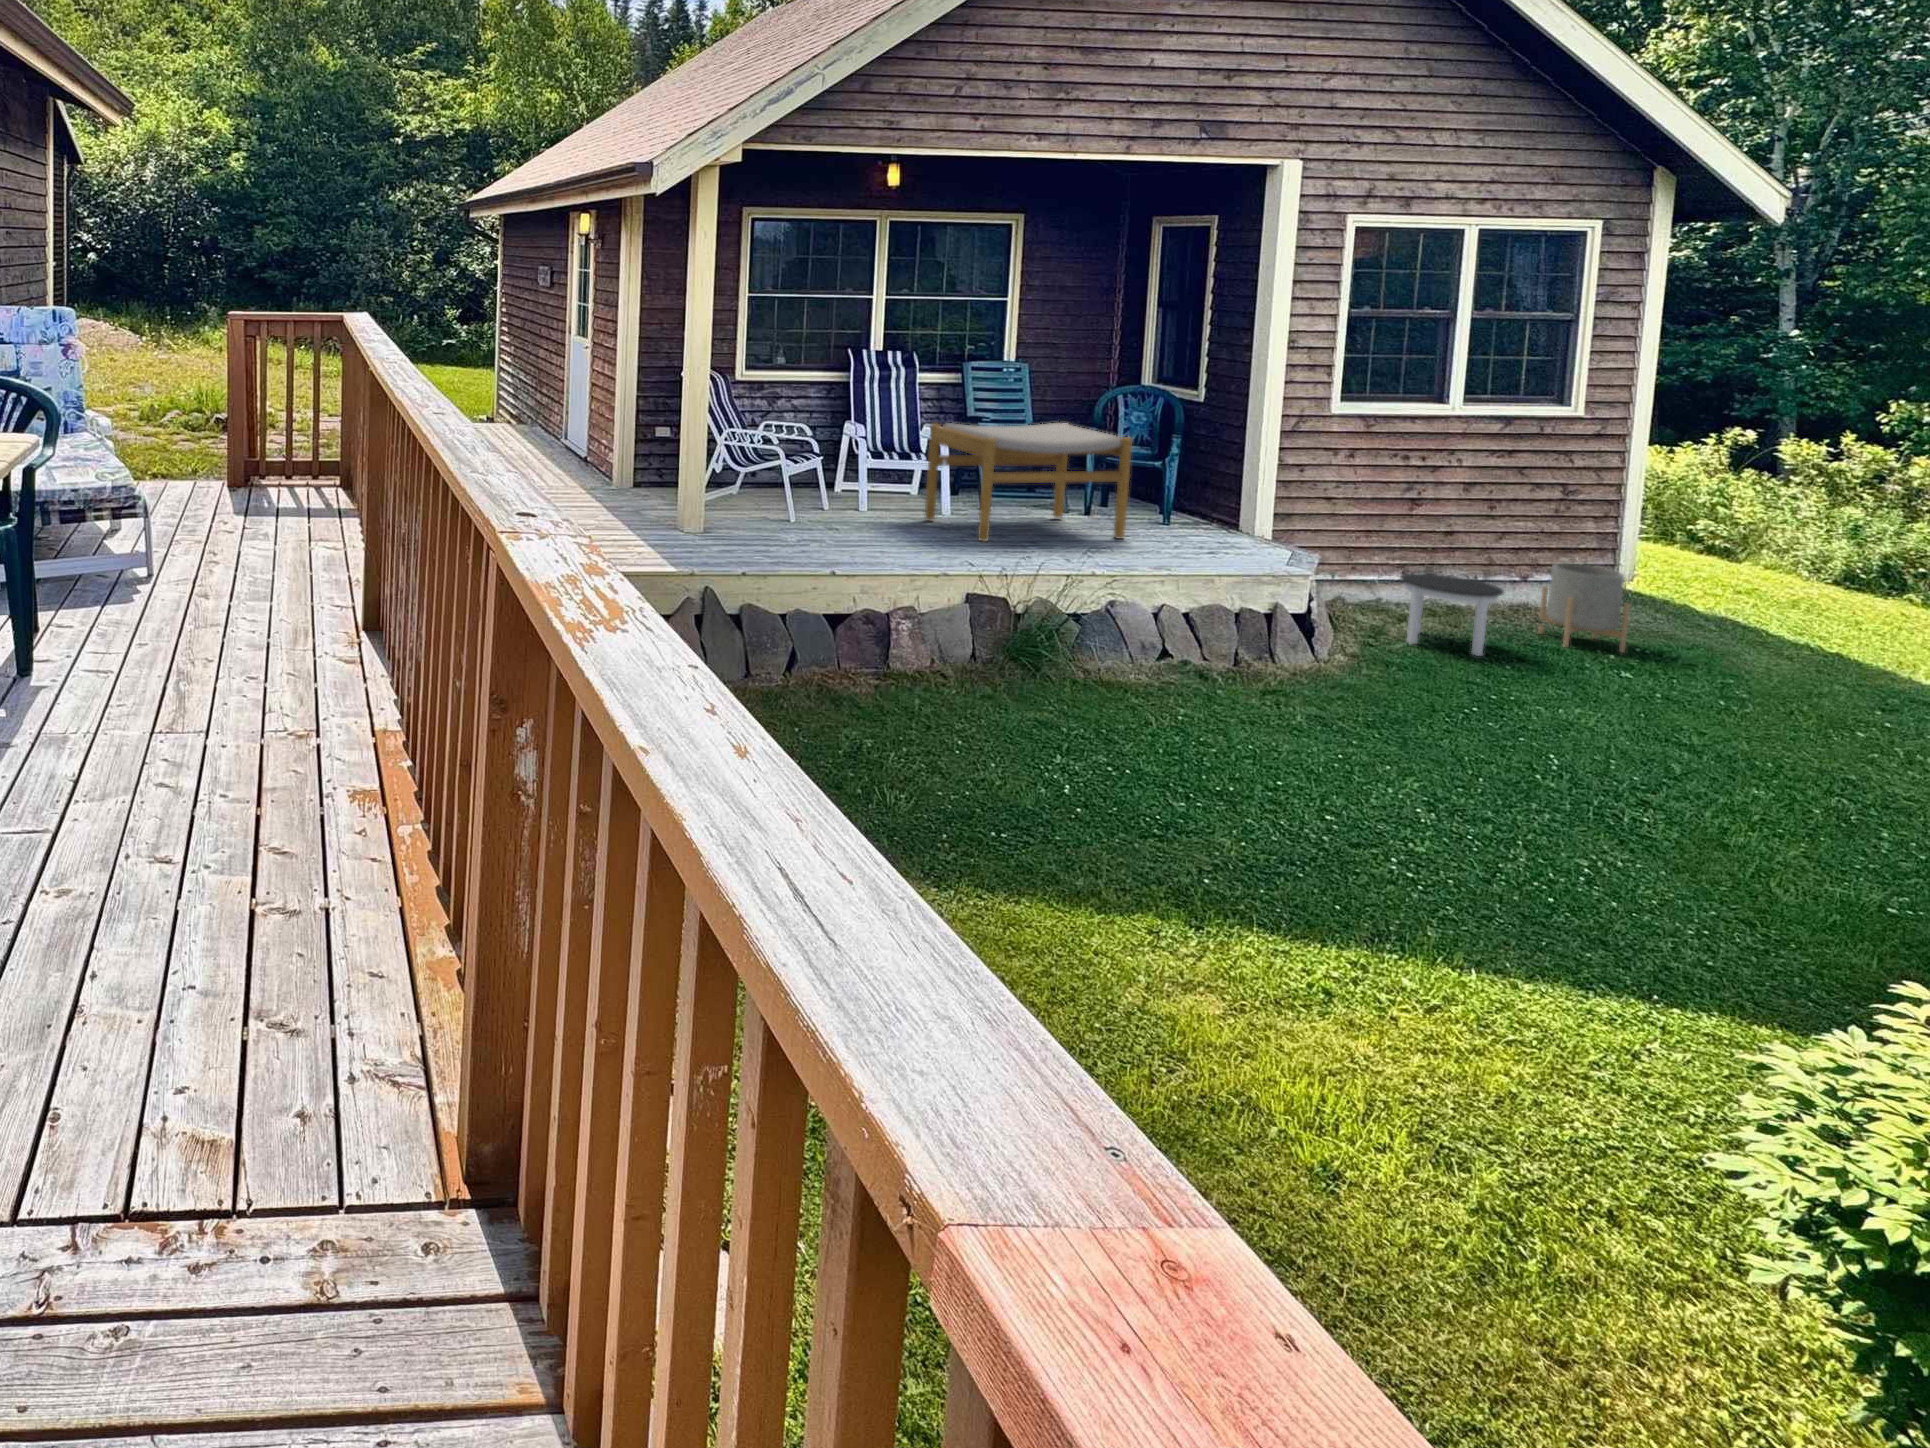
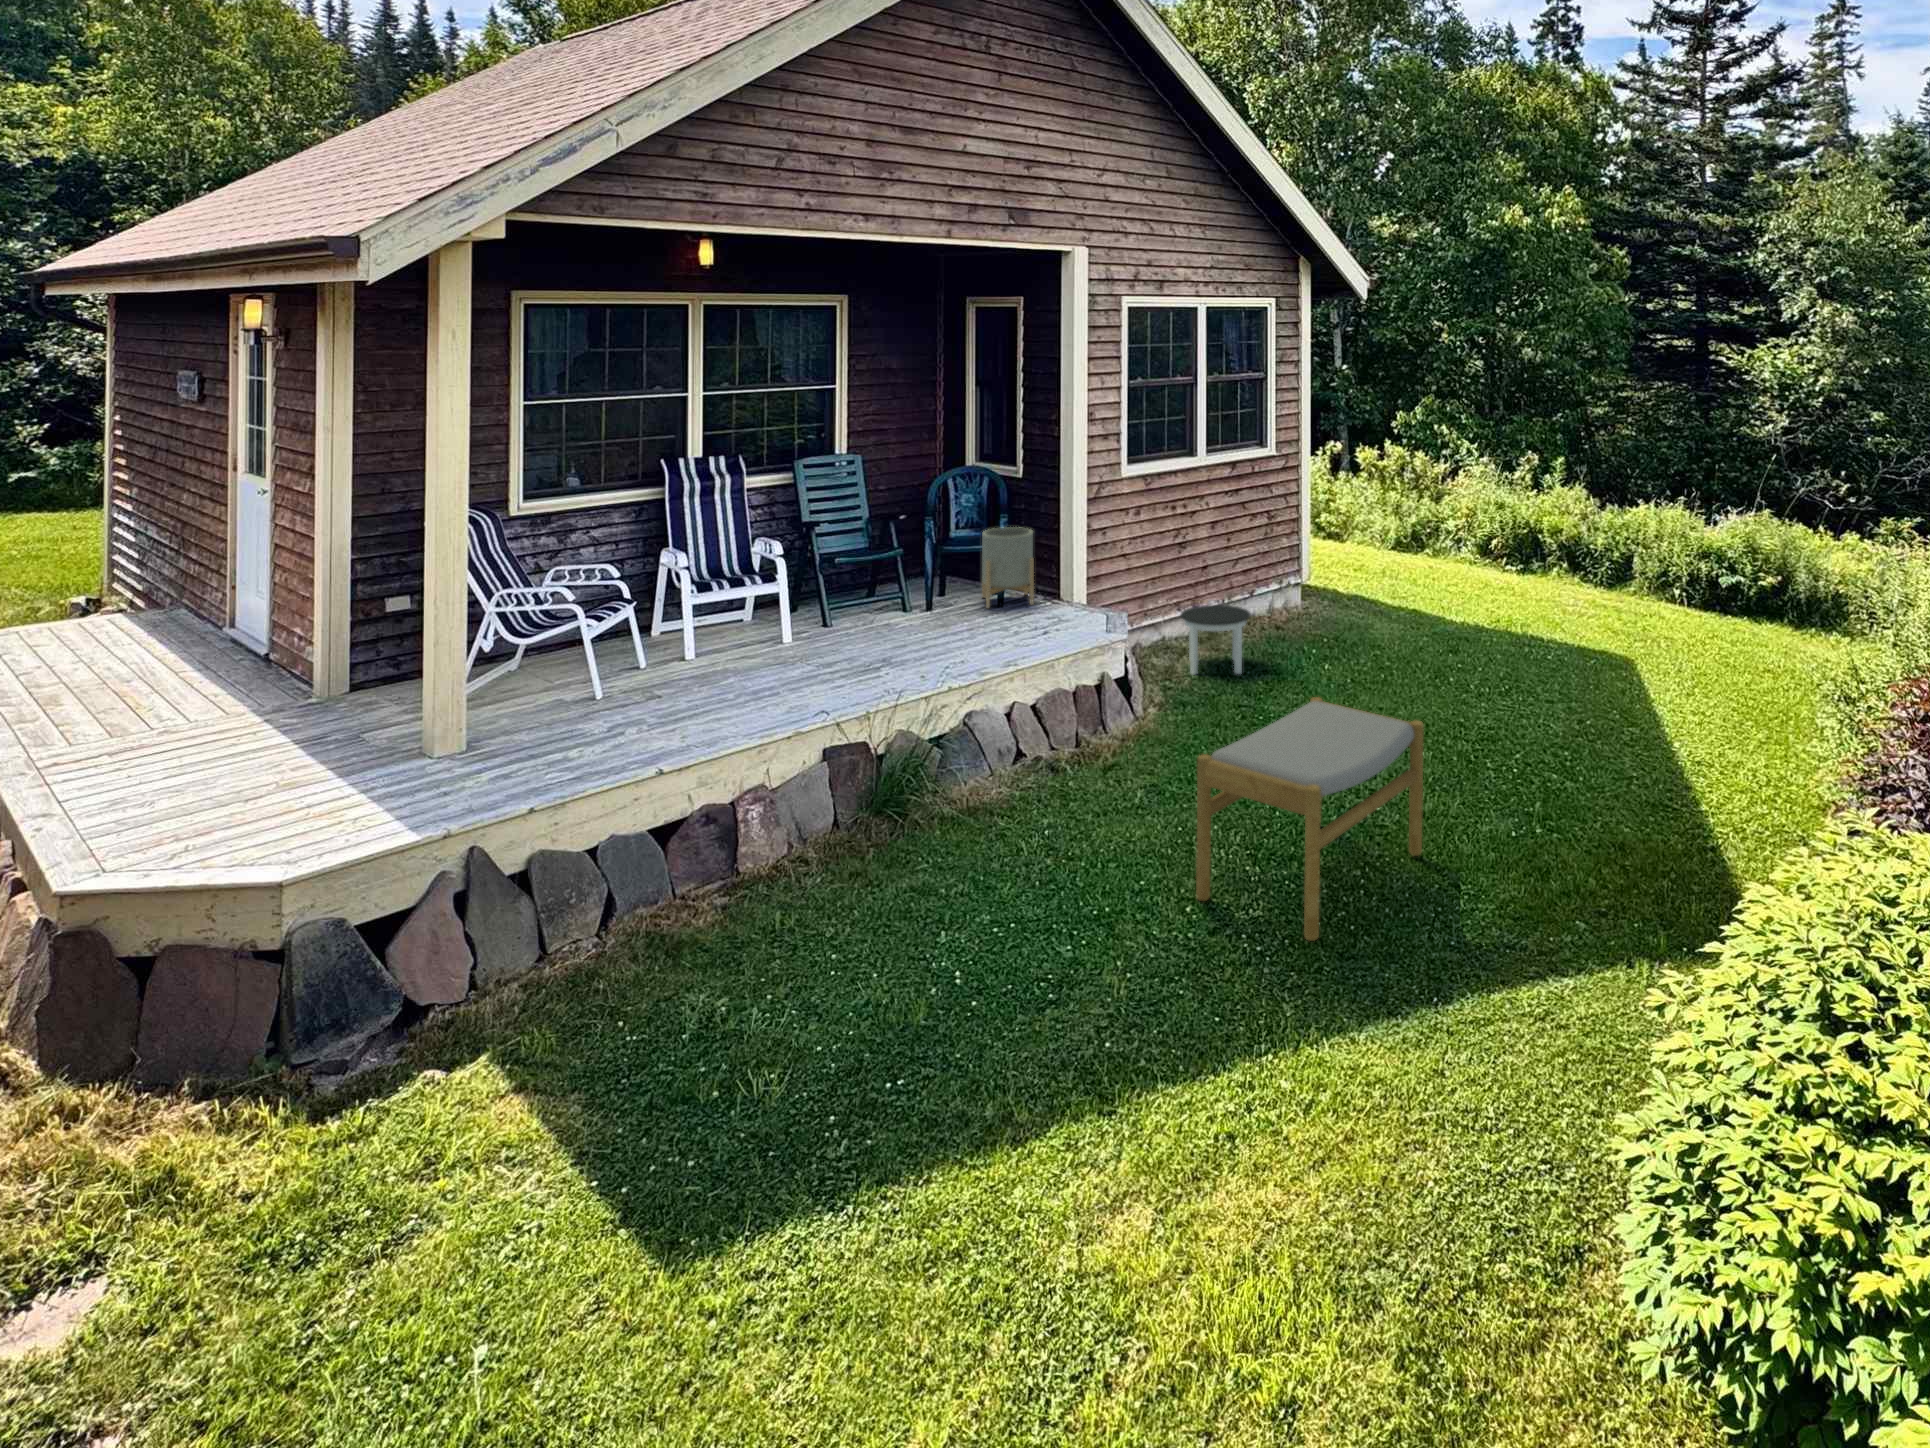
footstool: present [925,423,1132,541] -> present [1196,697,1423,941]
planter: present [1538,563,1630,652] -> present [982,527,1034,608]

